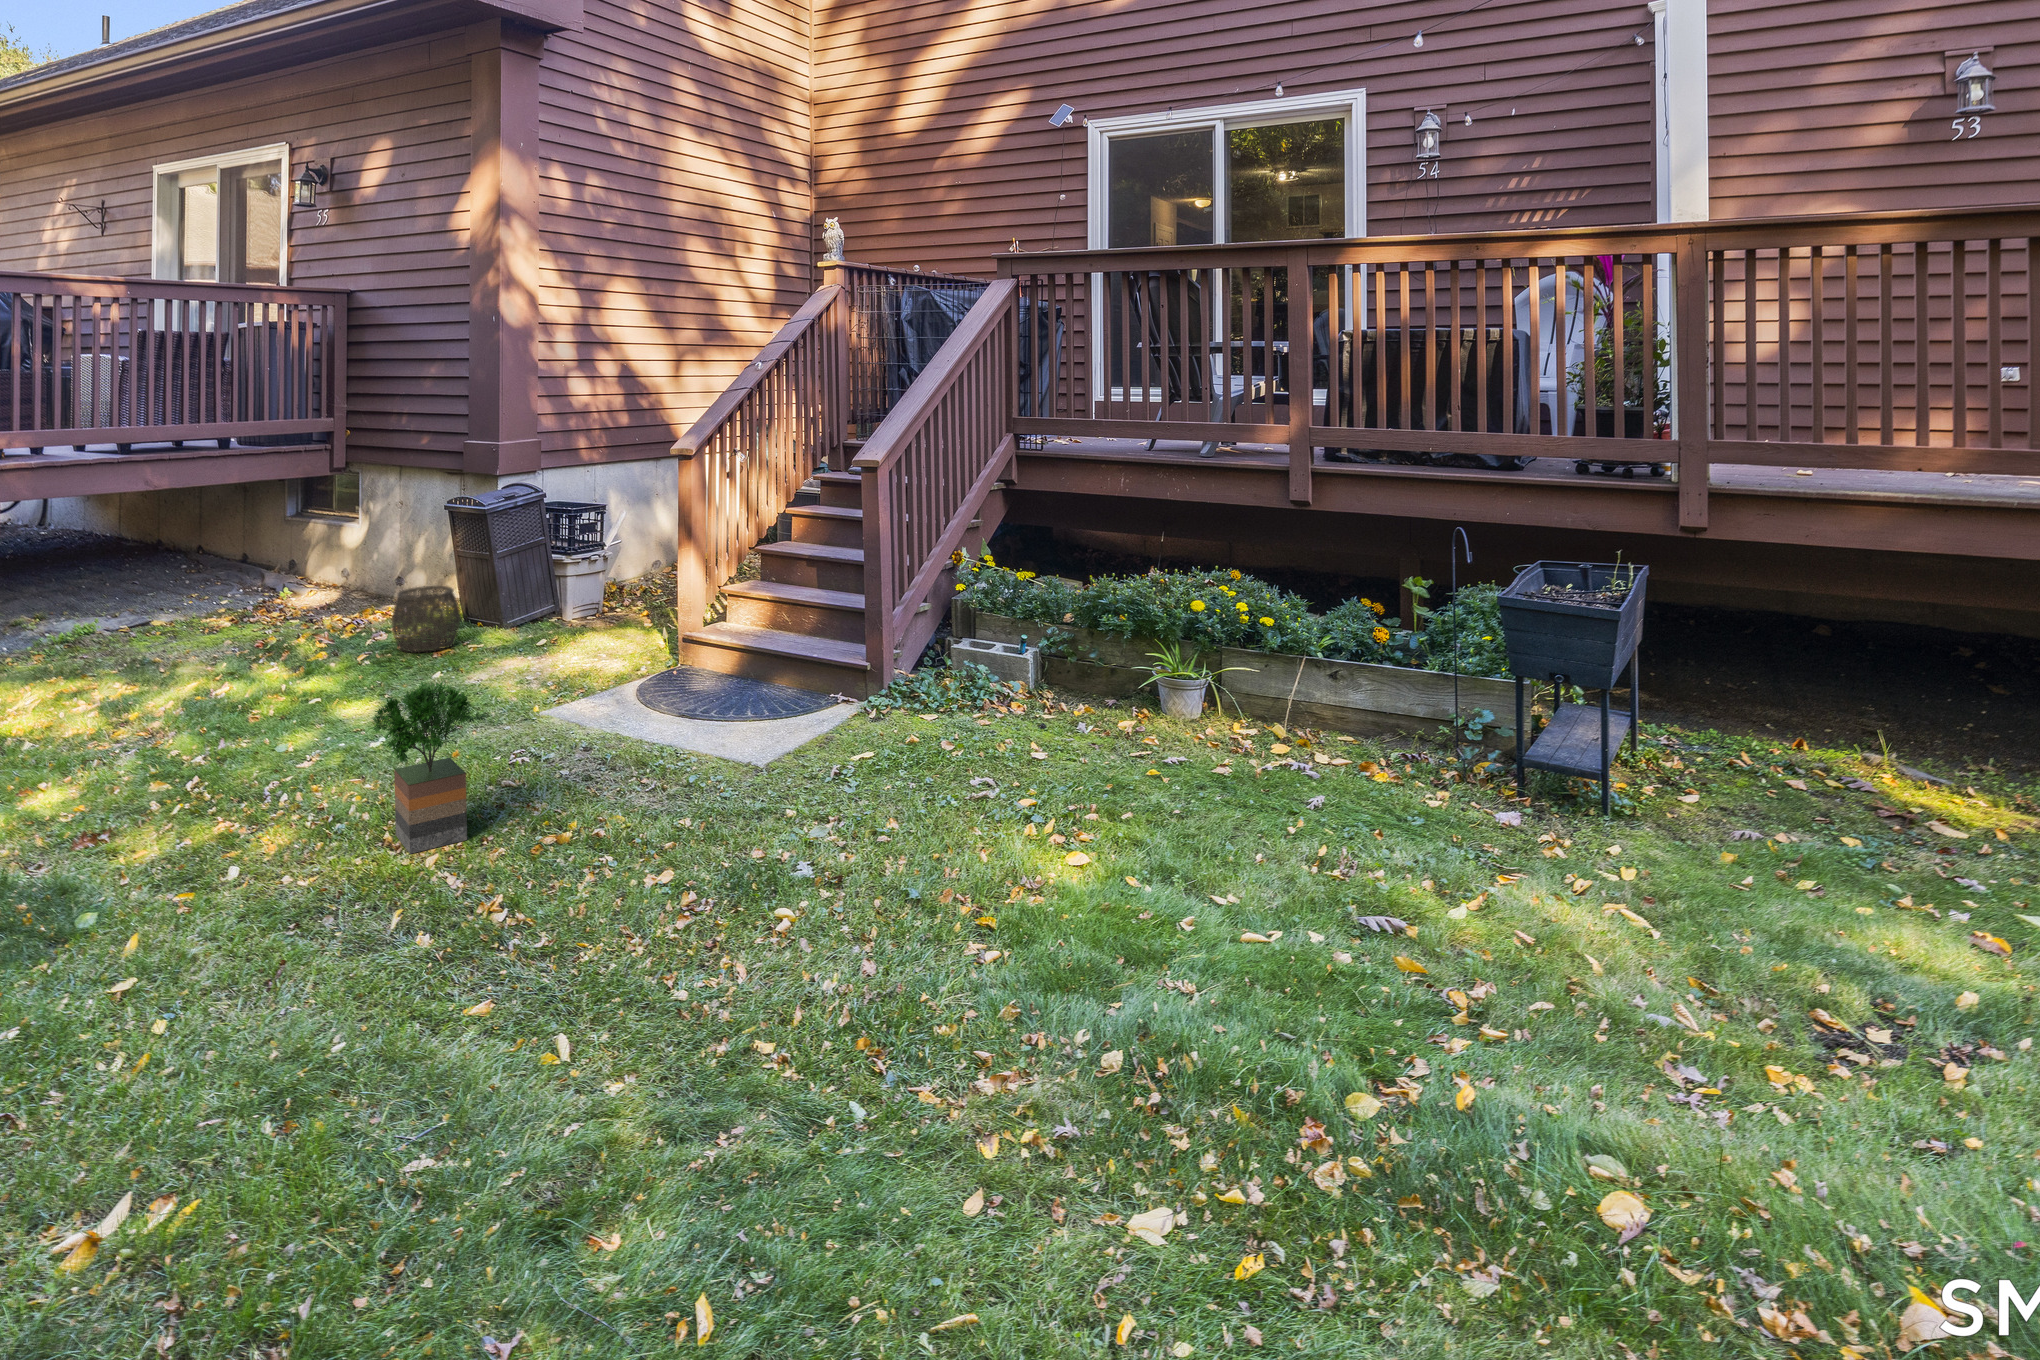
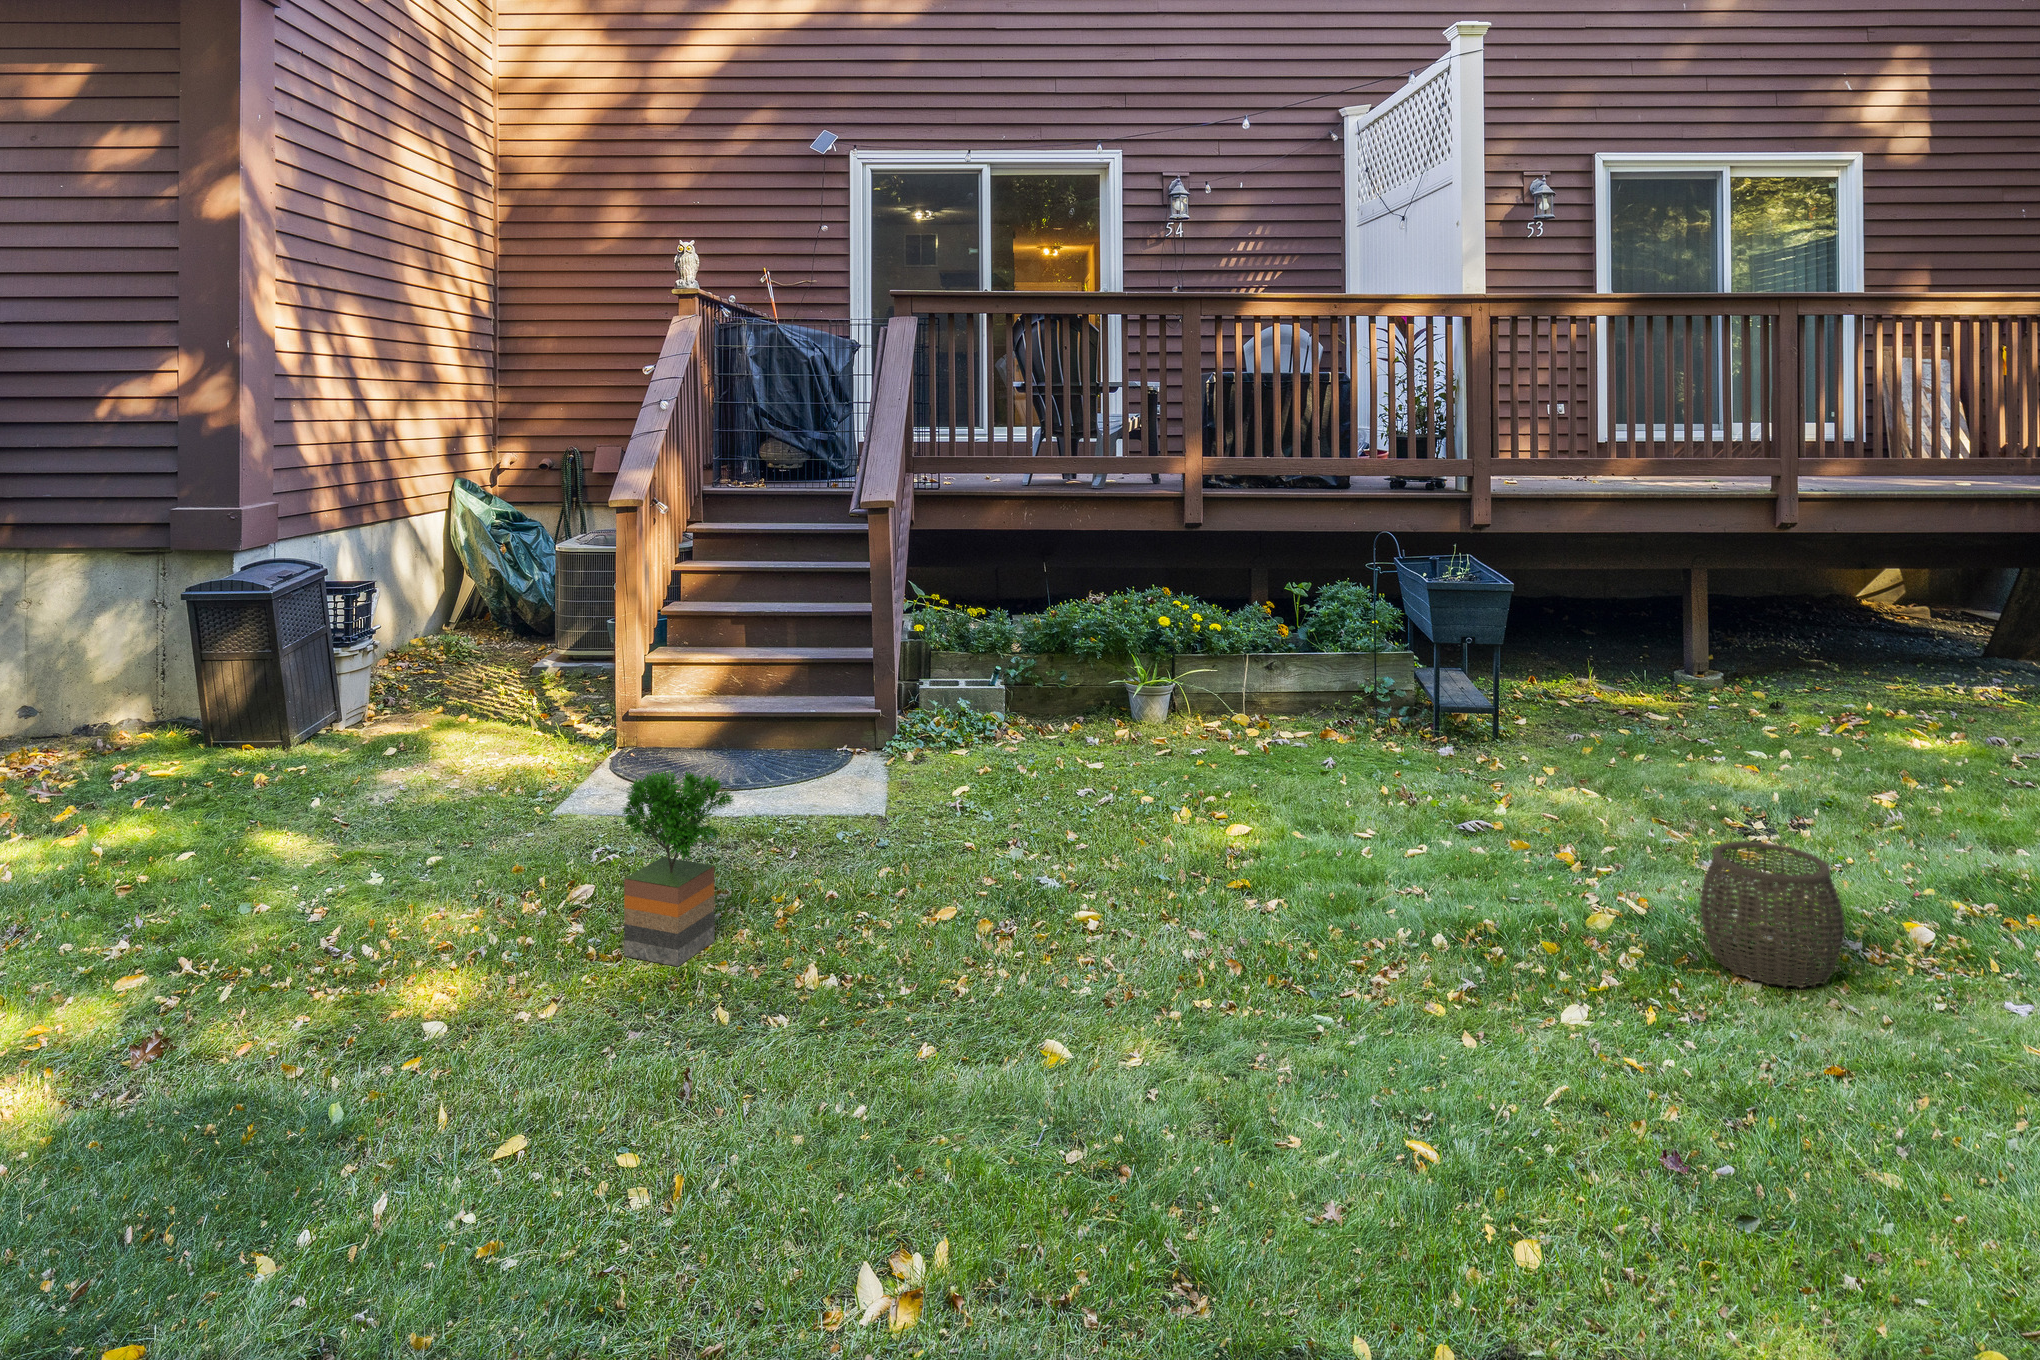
woven basket: present [392,586,460,652] -> present [1699,841,1845,988]

